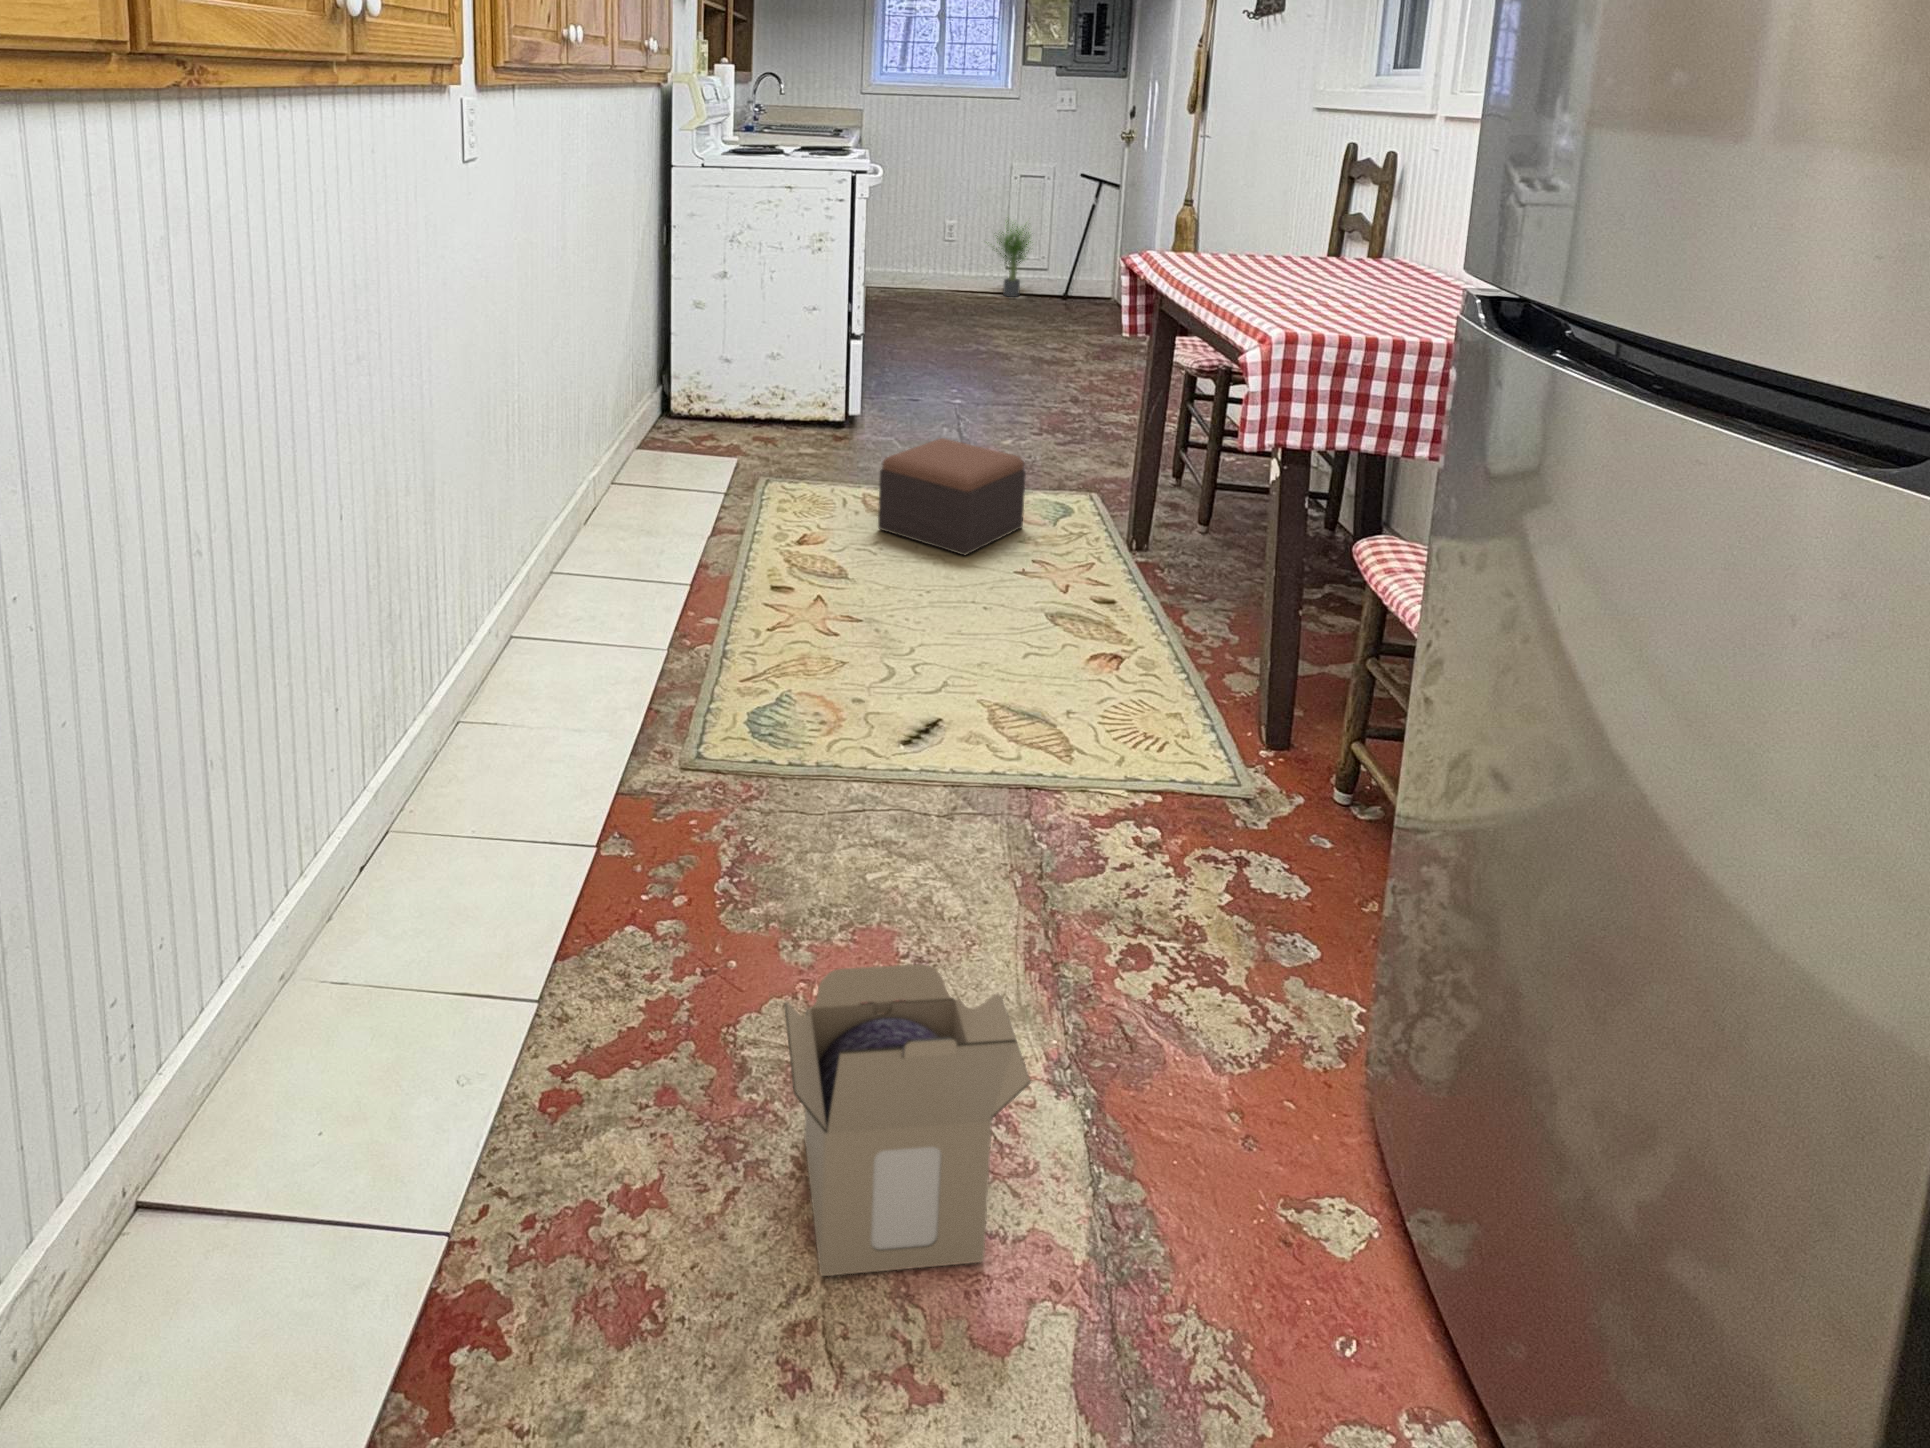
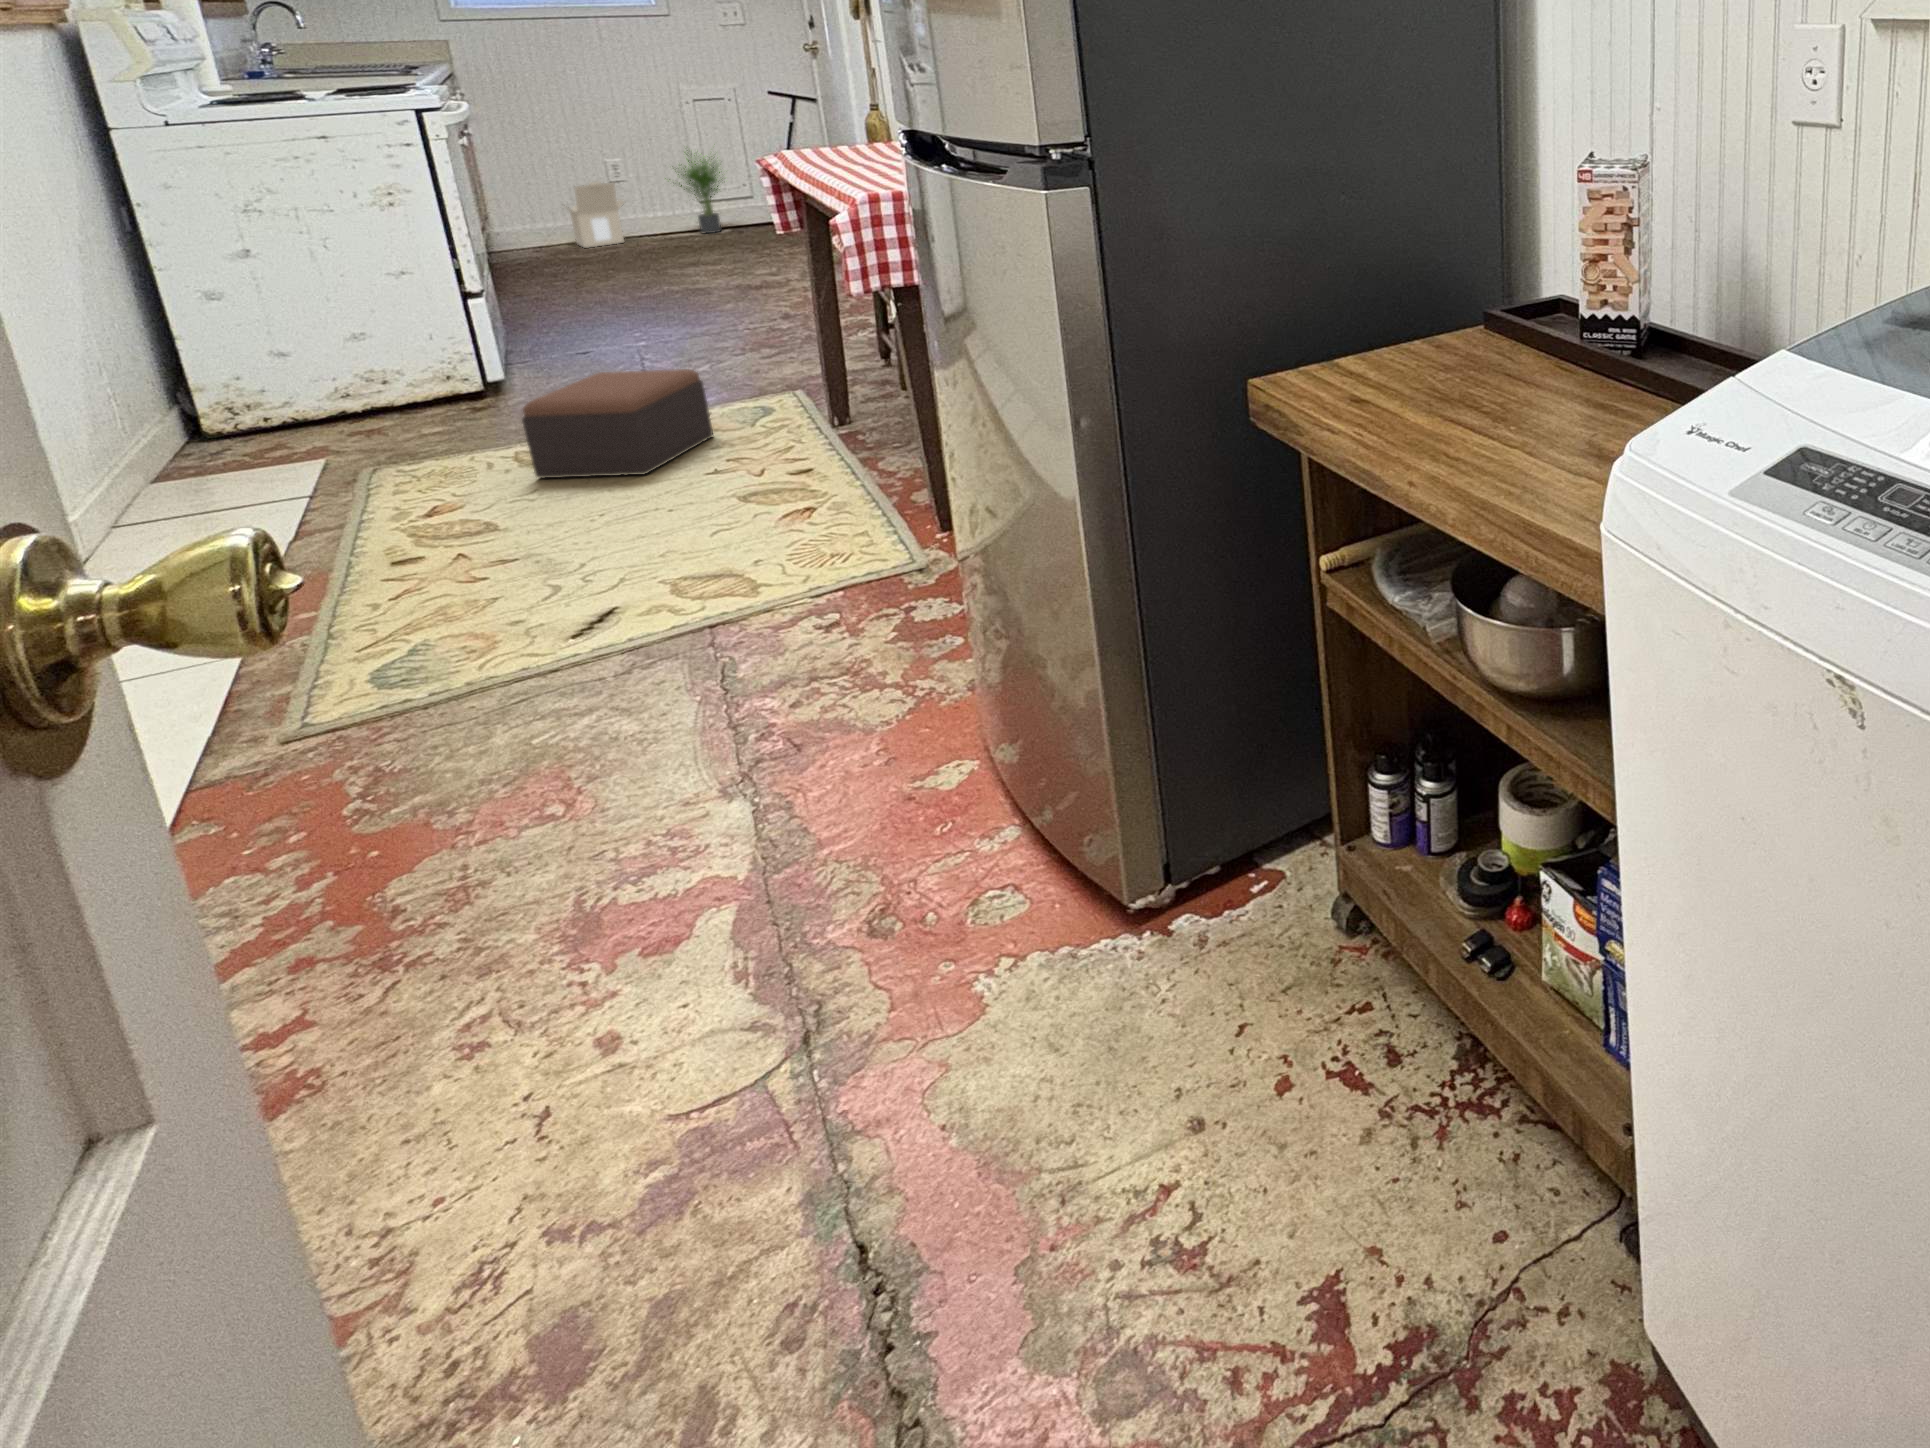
cardboard box: present [784,964,1031,1276] -> present [568,182,624,248]

